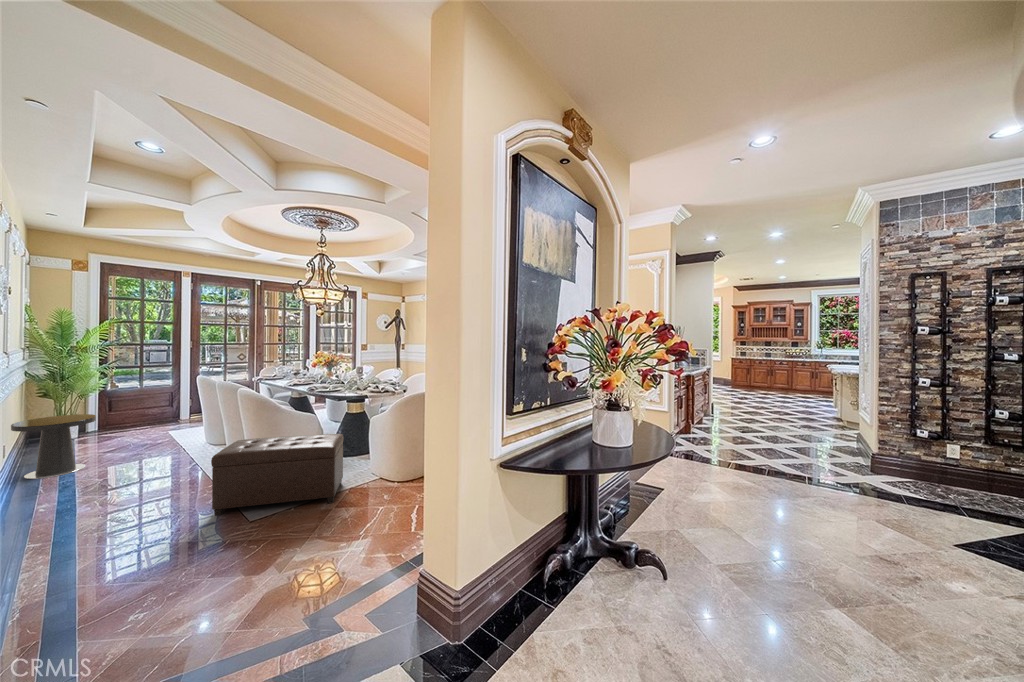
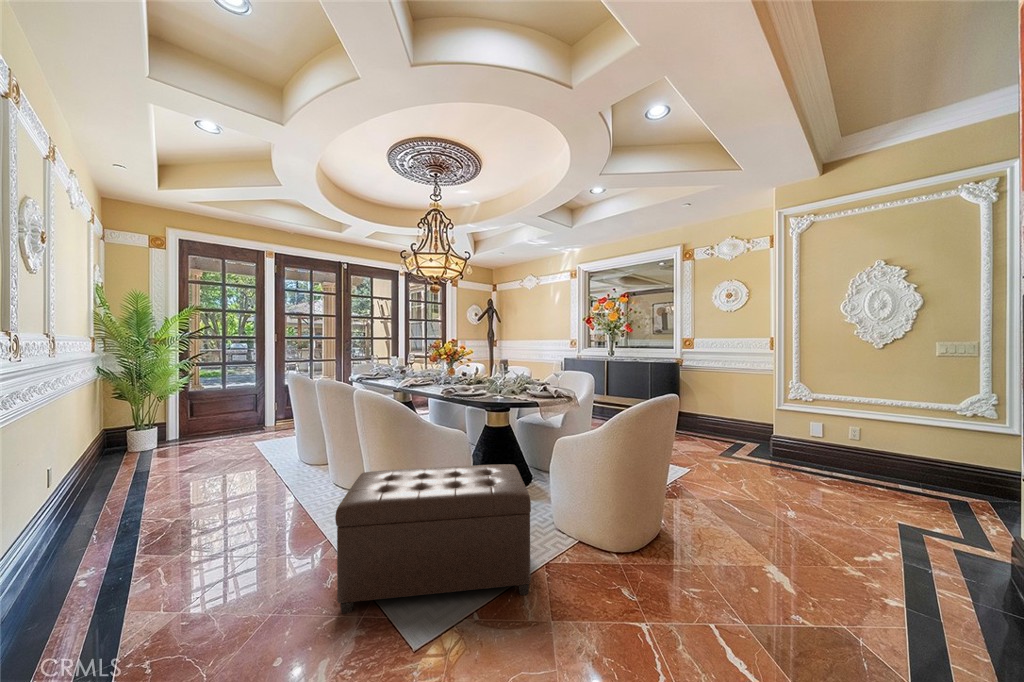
side table: present [11,414,96,479] -> none [69,423,171,512]

